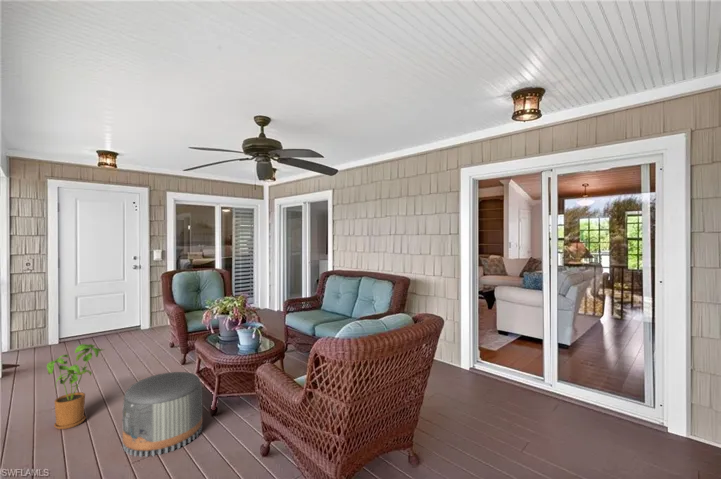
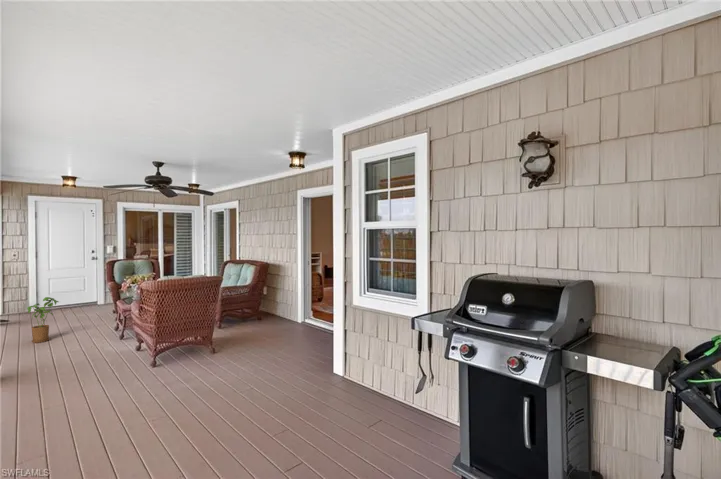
pouf: present [123,372,203,456] -> none [67,313,114,350]

